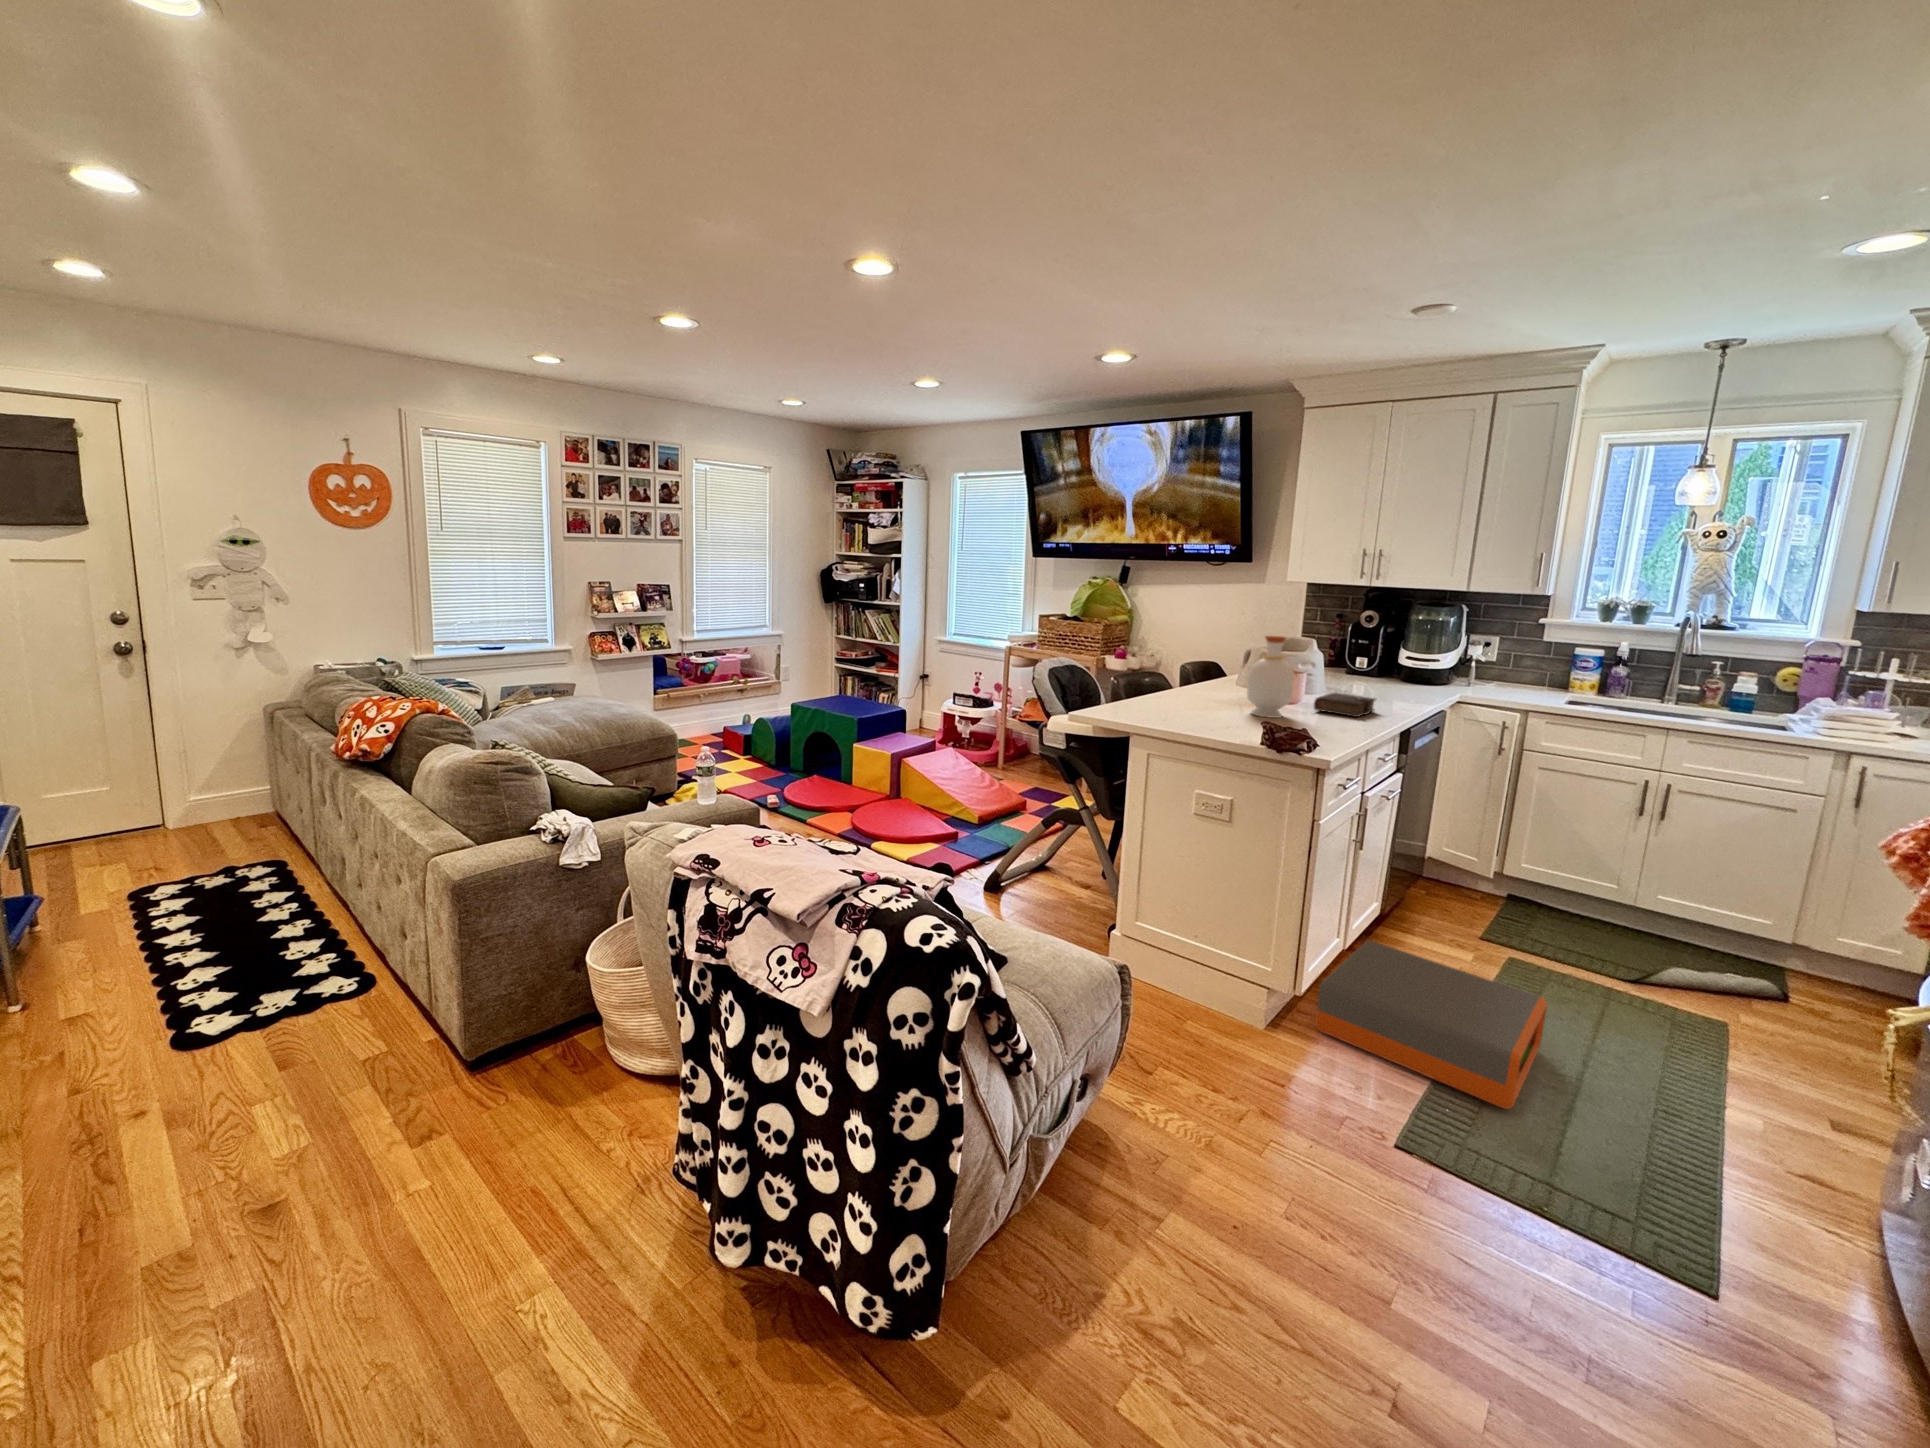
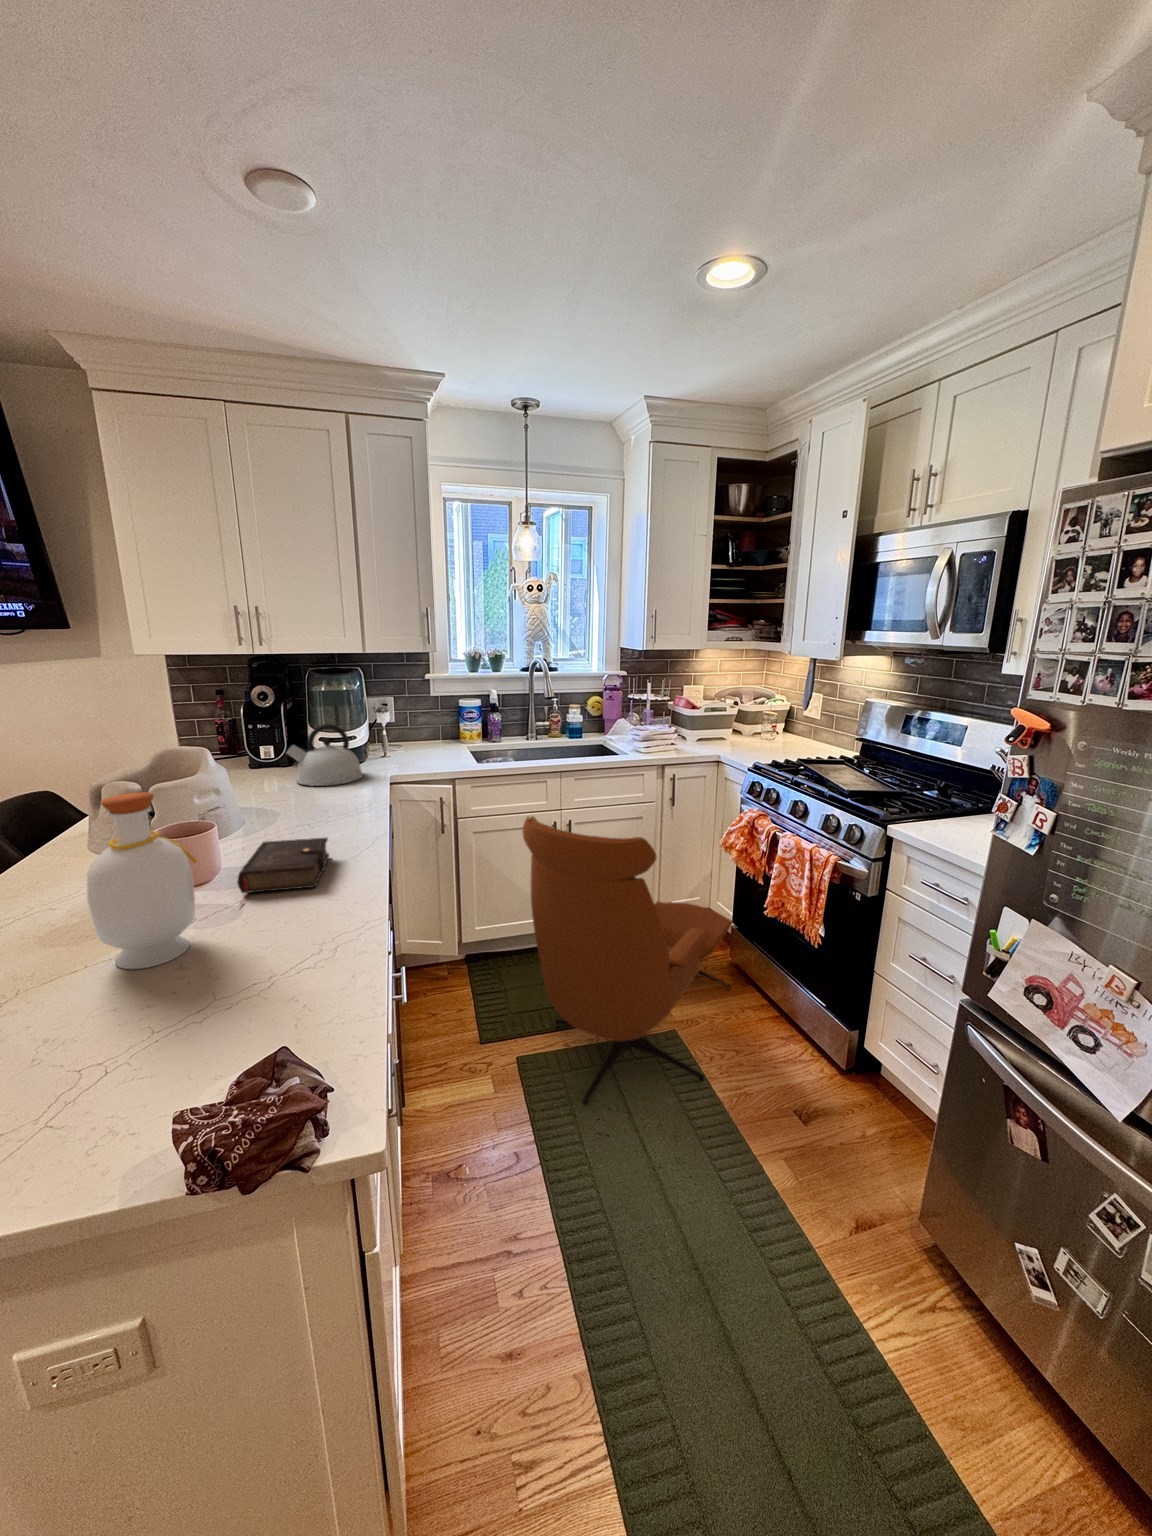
kettle: none [1374,643,1436,691] -> present [287,724,363,786]
lounge chair: none [1545,727,1916,1059] -> present [522,816,732,1105]
storage box: present [1315,941,1547,1109] -> none [403,1163,691,1510]

